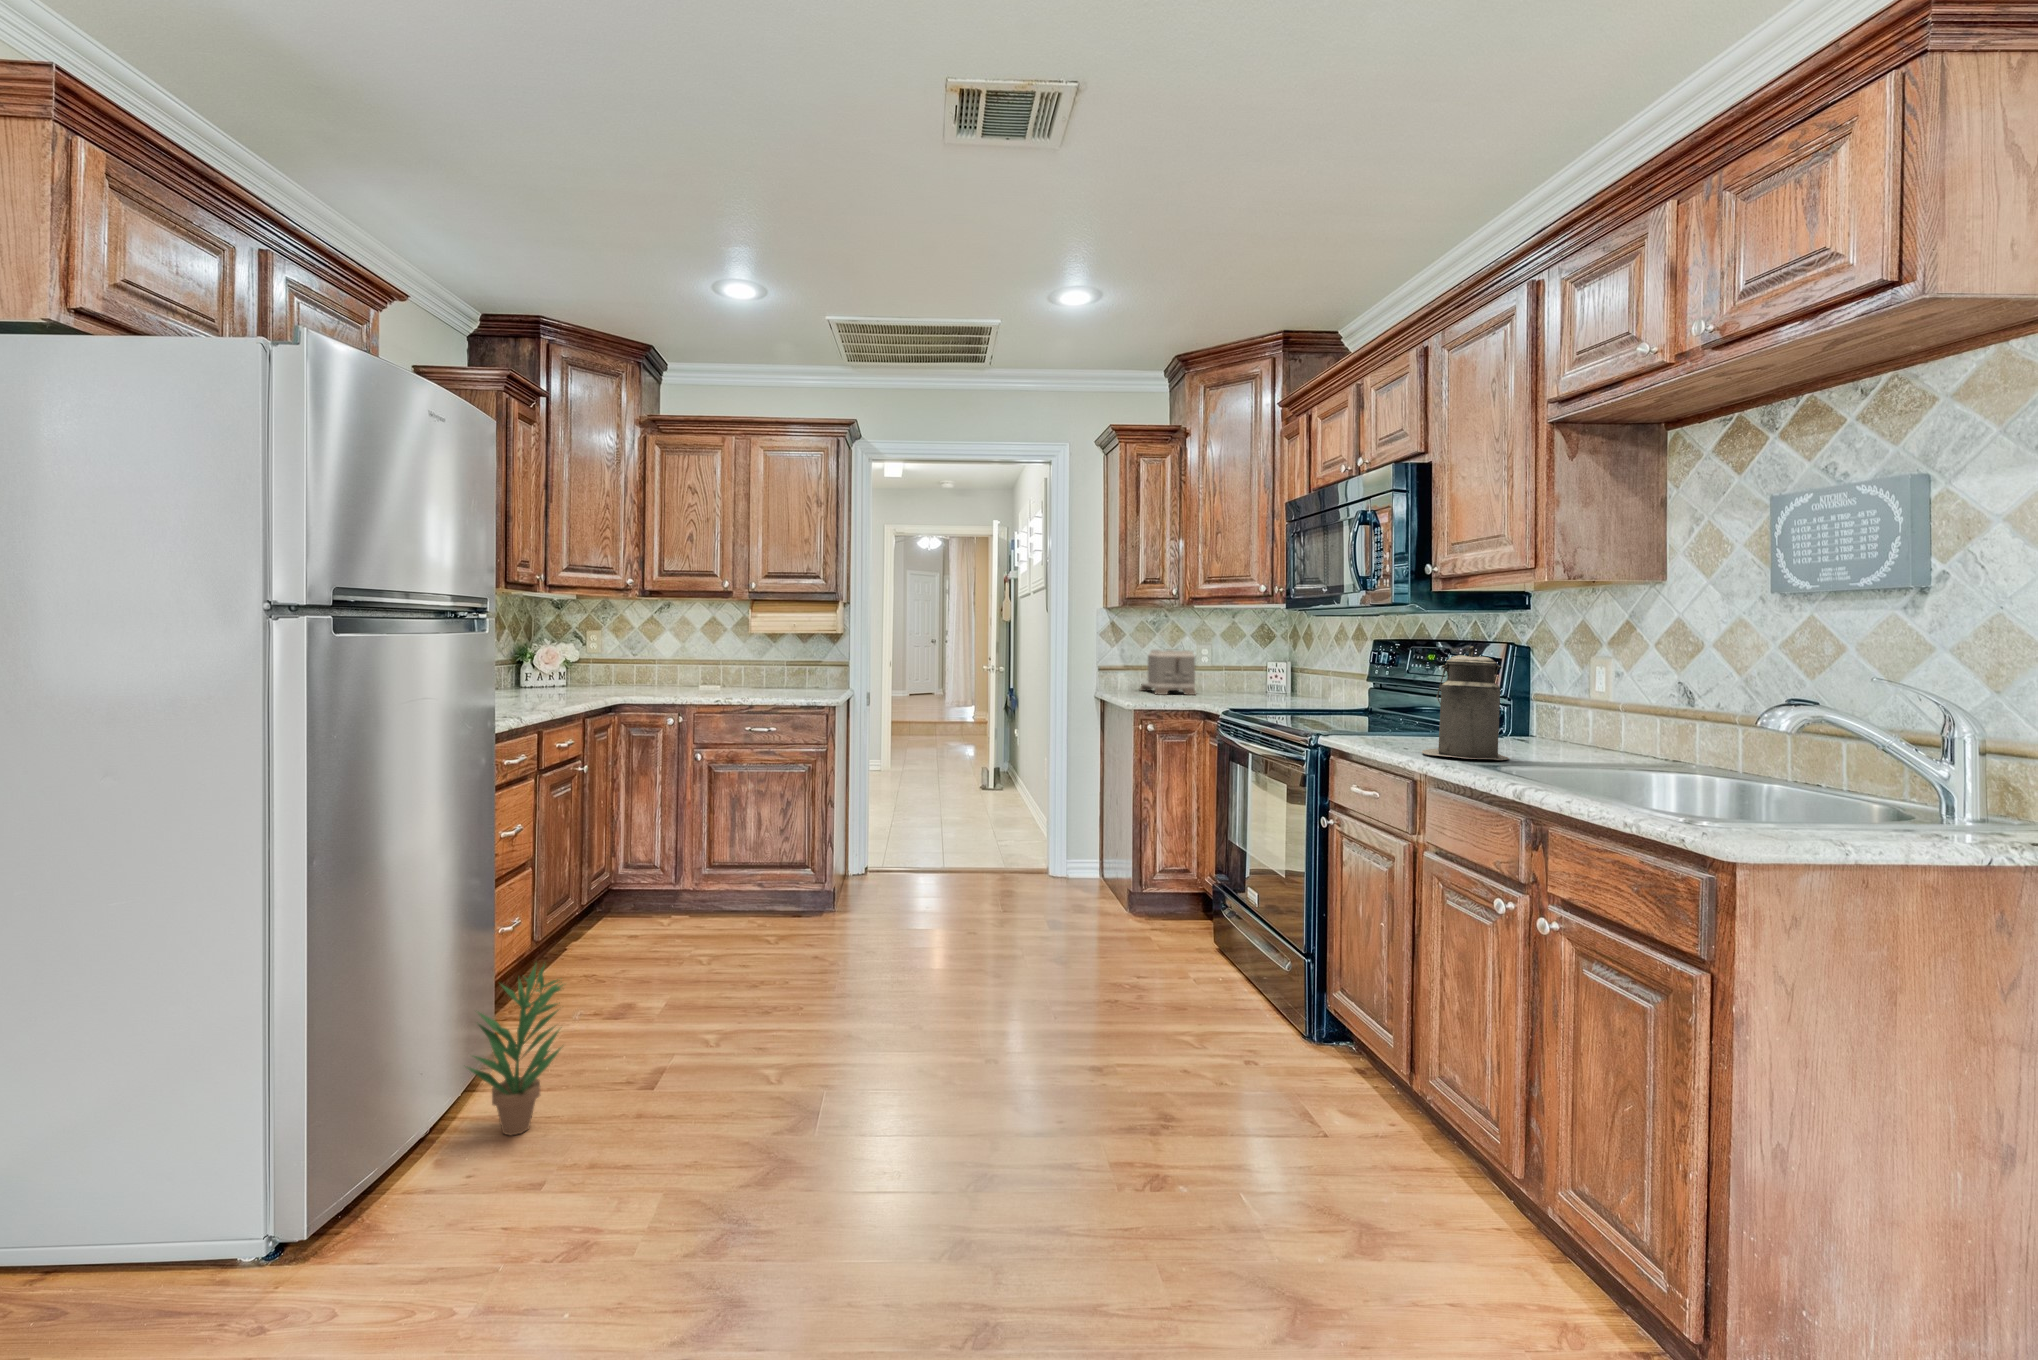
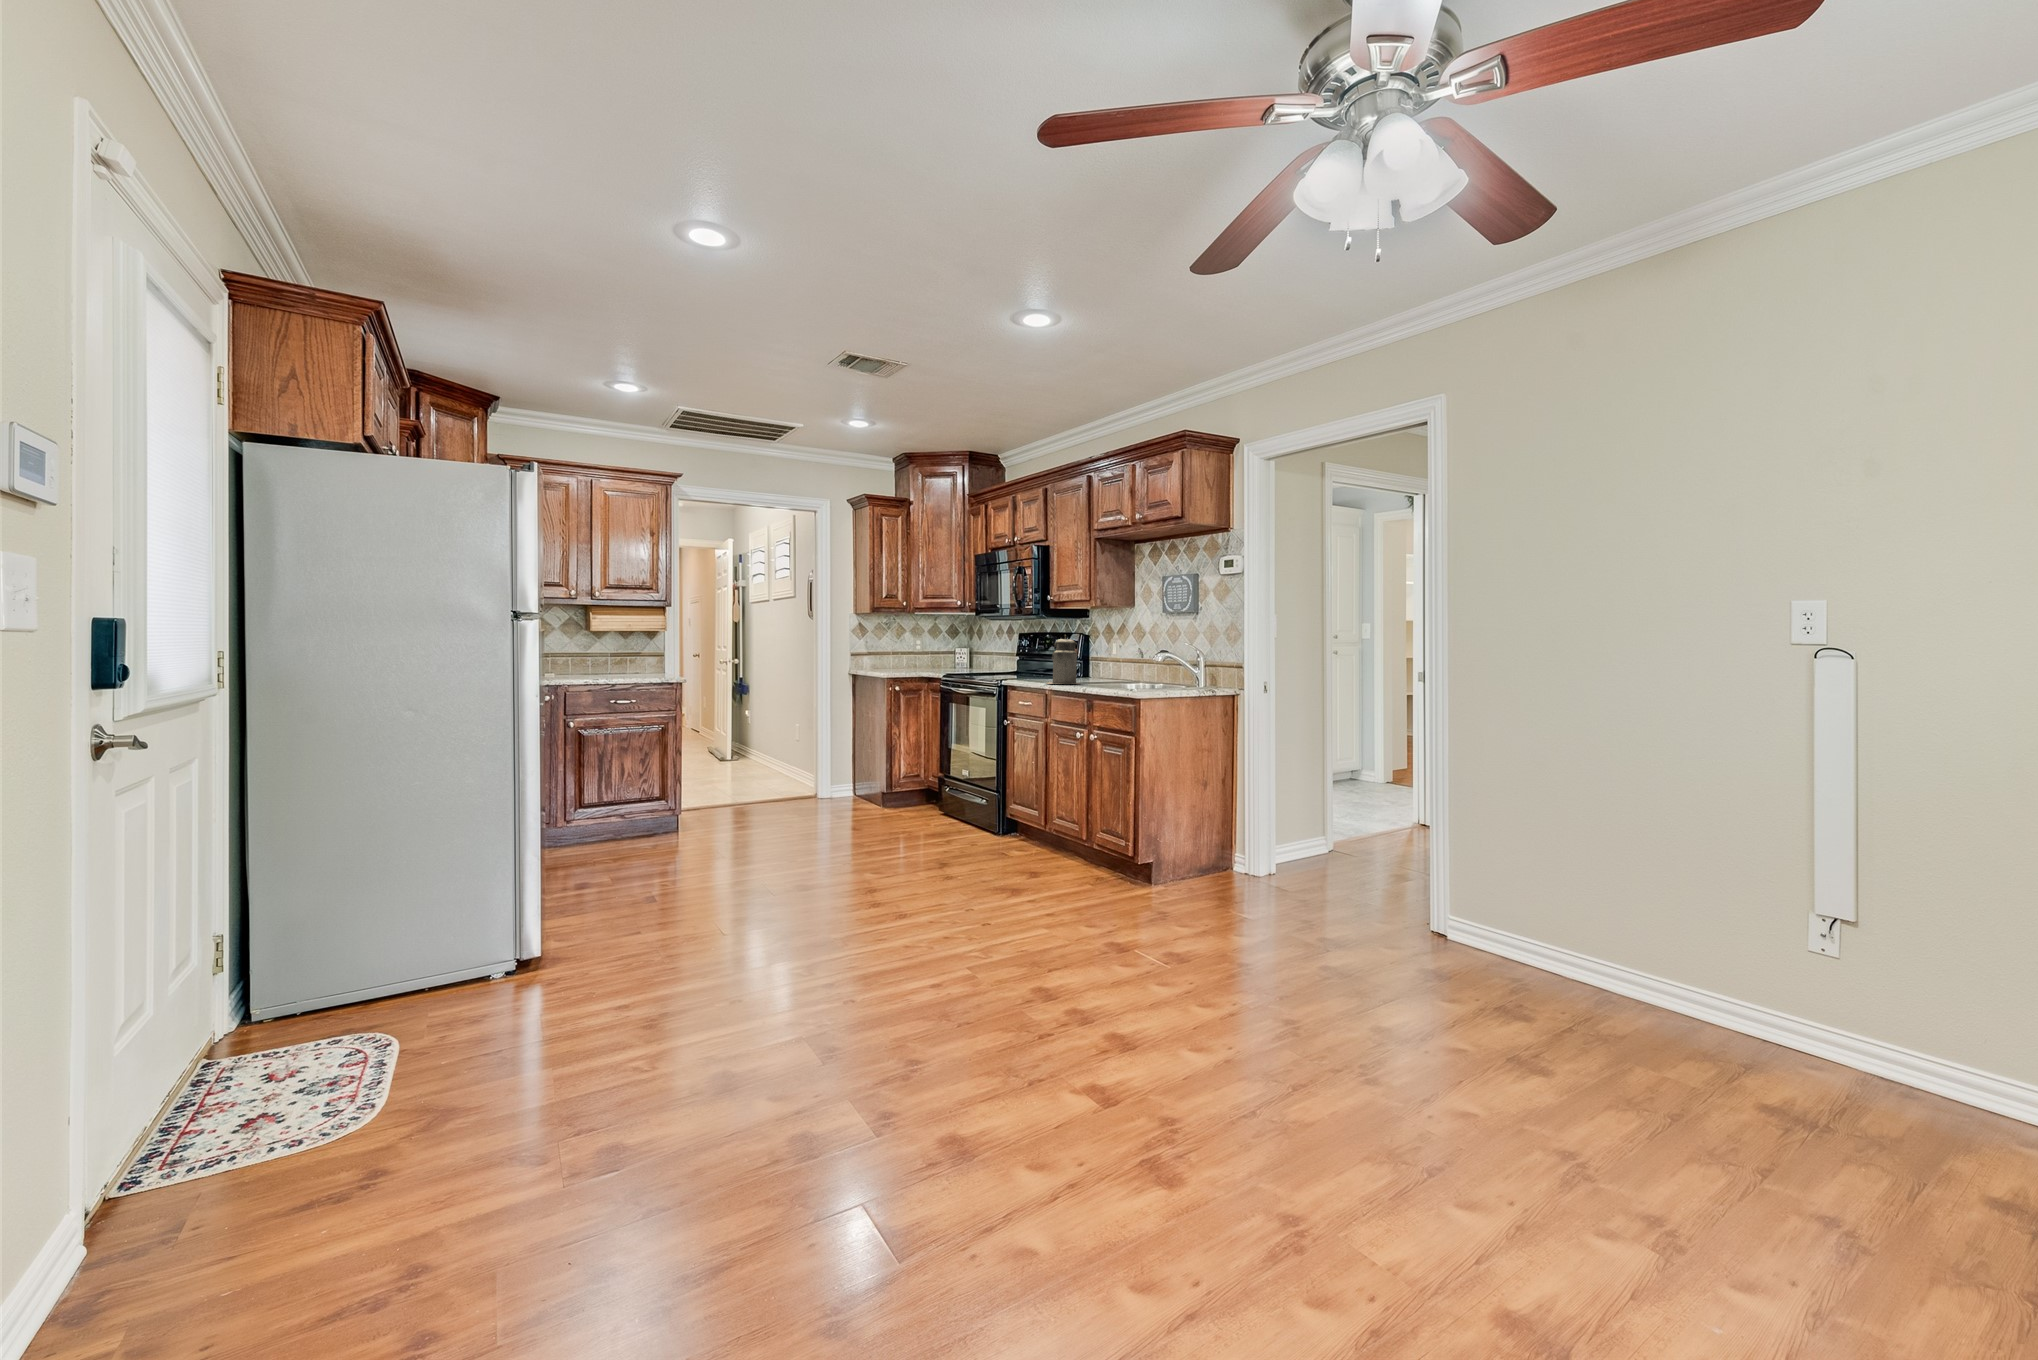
toaster: present [1140,650,1197,695] -> none [873,642,914,671]
potted plant: present [467,965,563,1135] -> none [579,811,634,906]

